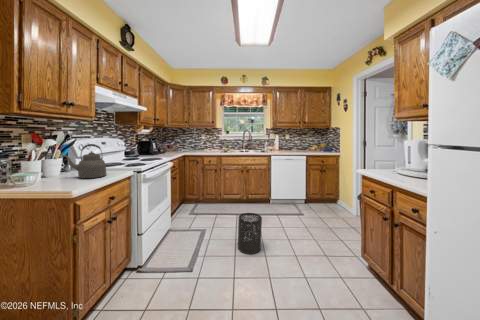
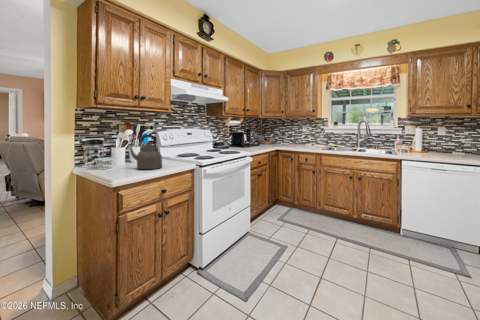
trash can: present [238,213,262,254] -> none [320,240,362,308]

